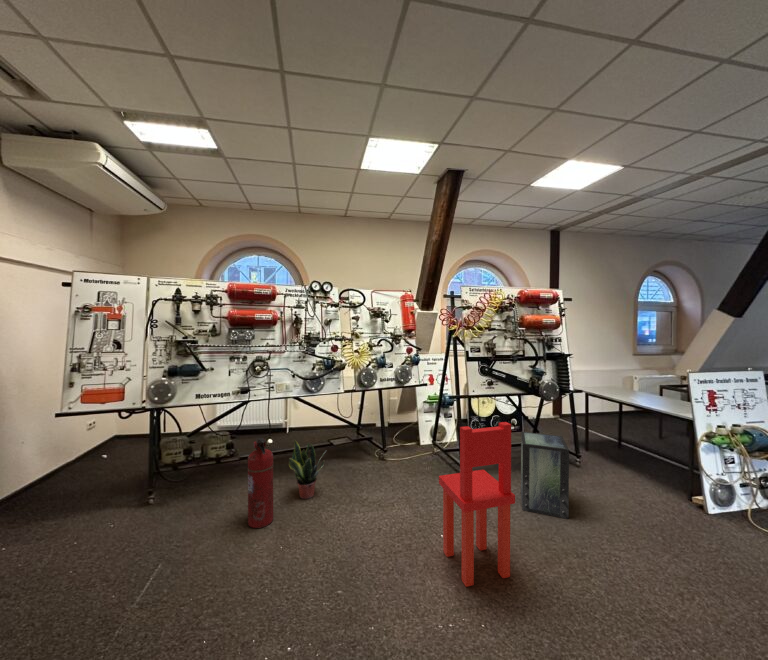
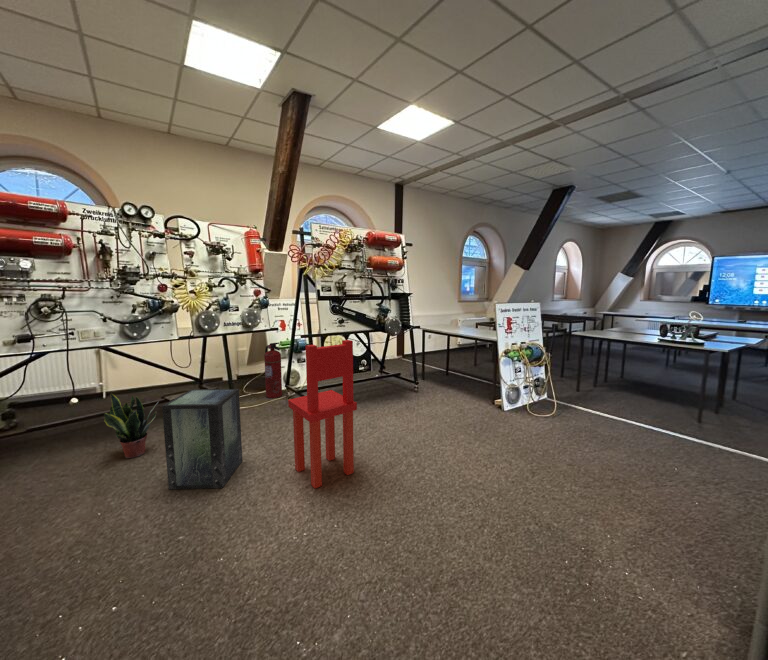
storage box: present [521,432,569,519] -> present [162,389,242,489]
fire extinguisher: present [247,438,274,528] -> present [264,342,282,398]

